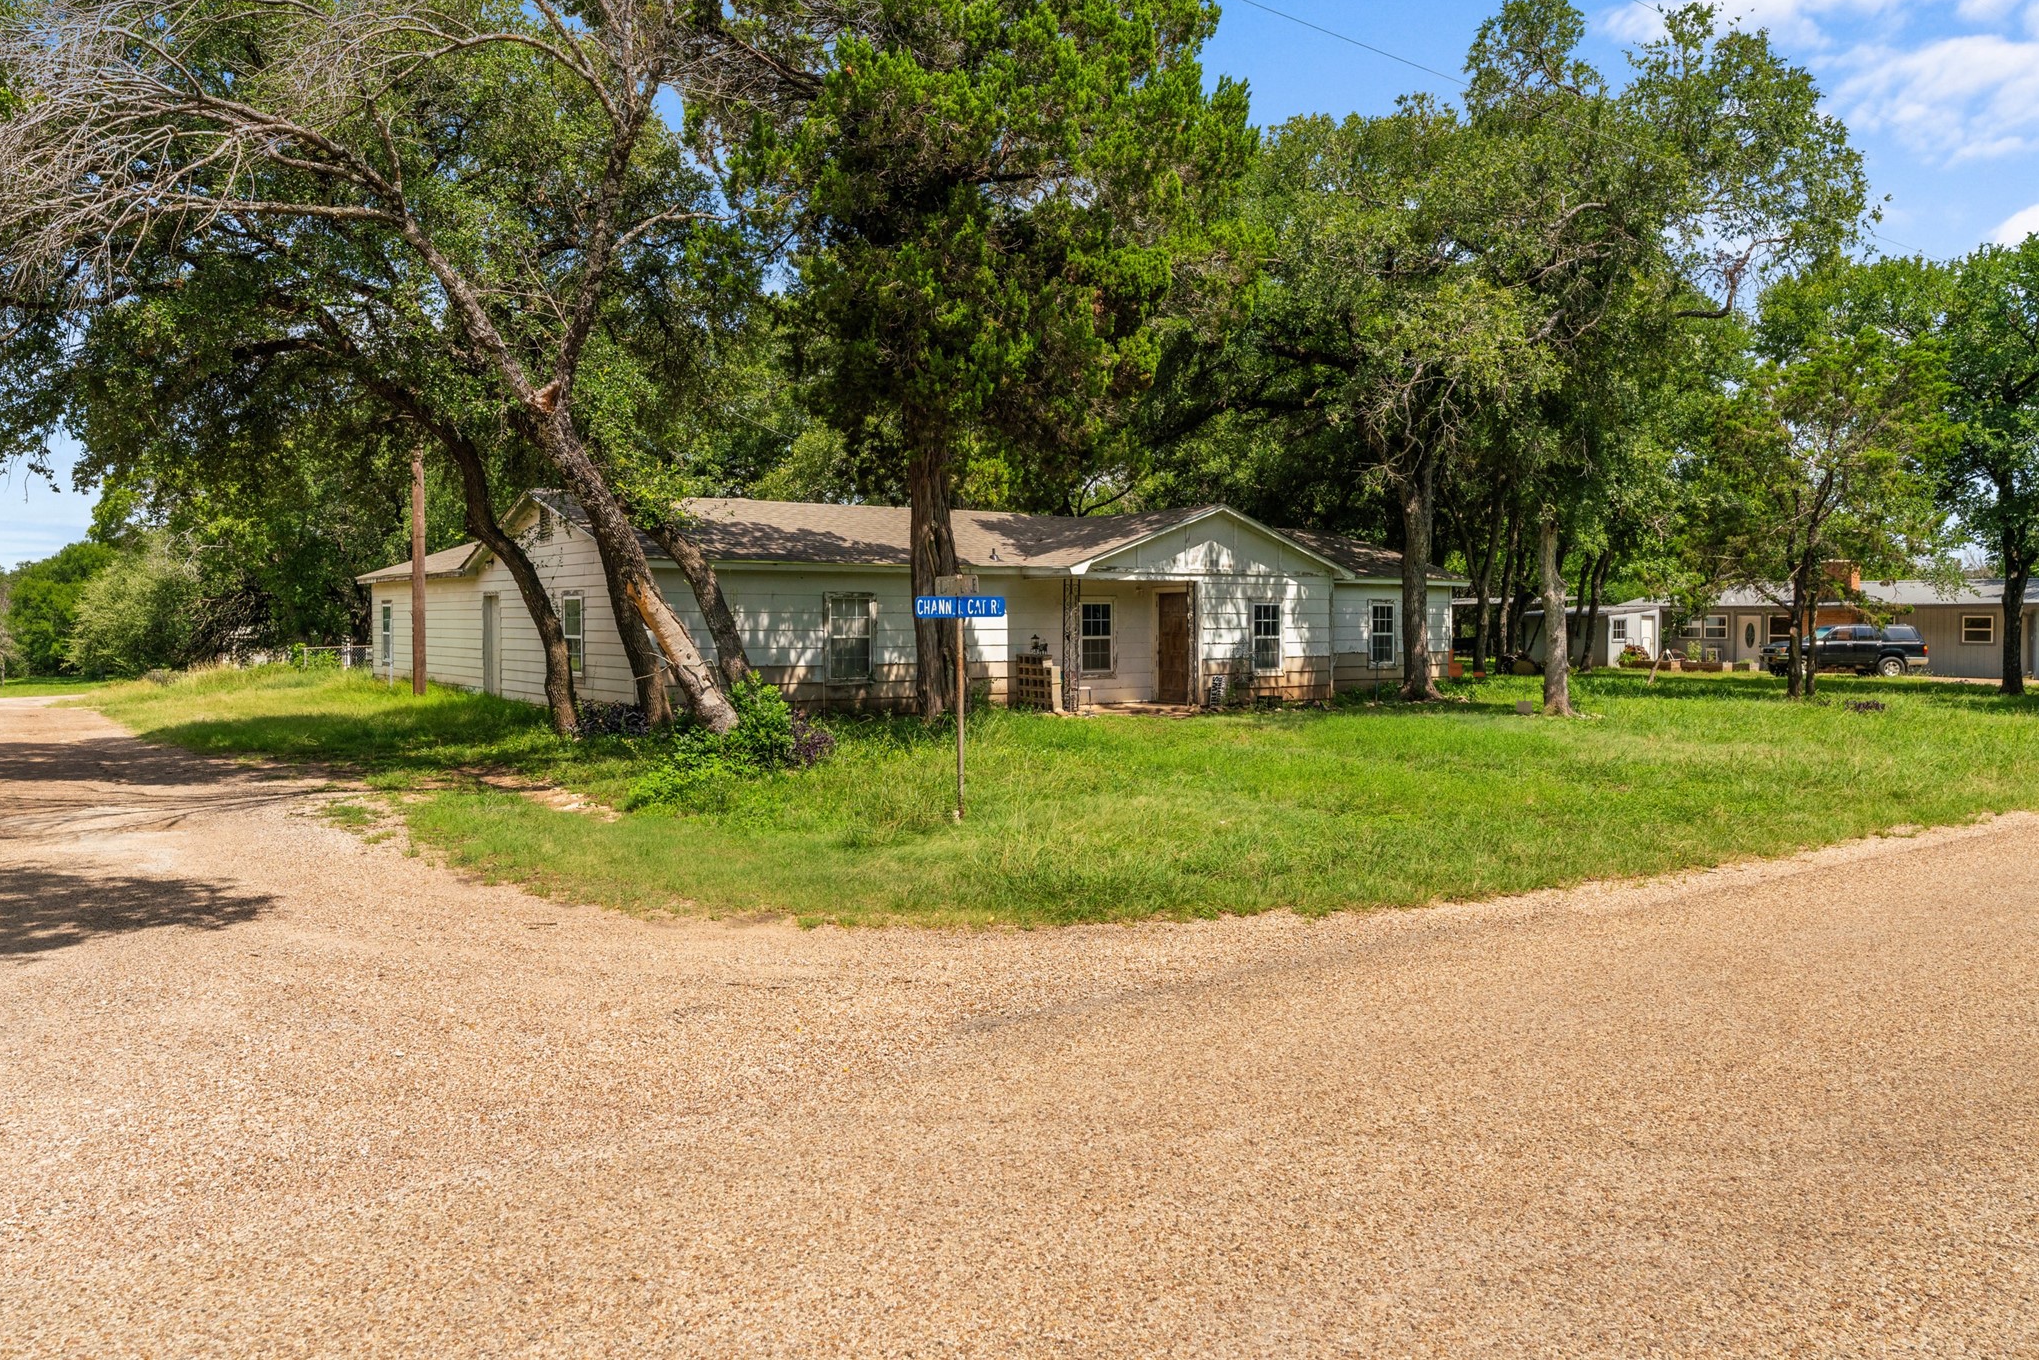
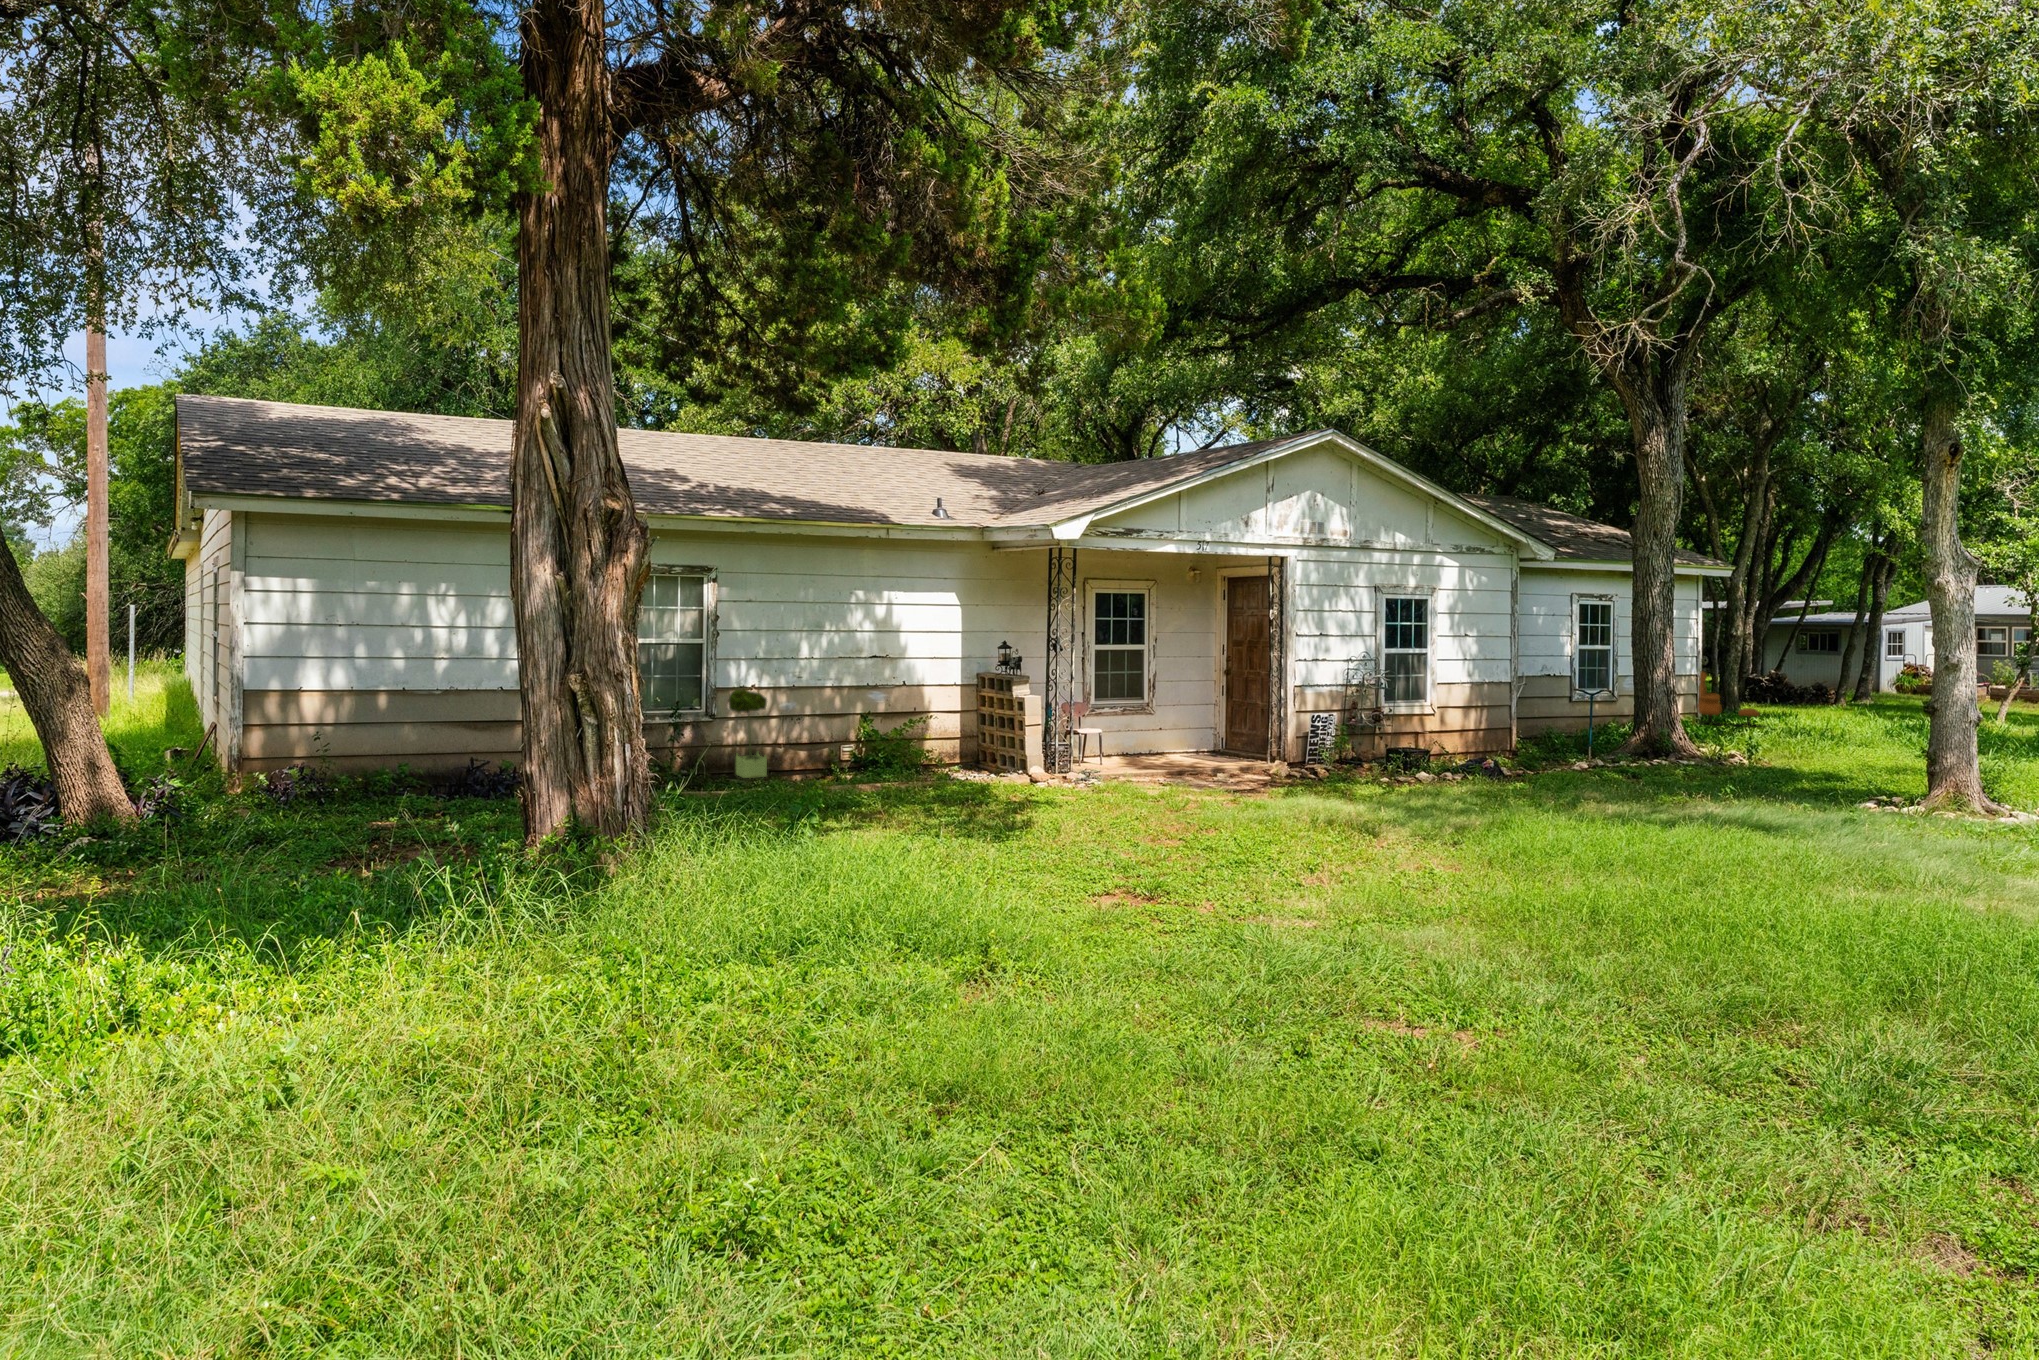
potted tree: present [1513,661,1535,713] -> present [729,689,767,778]

